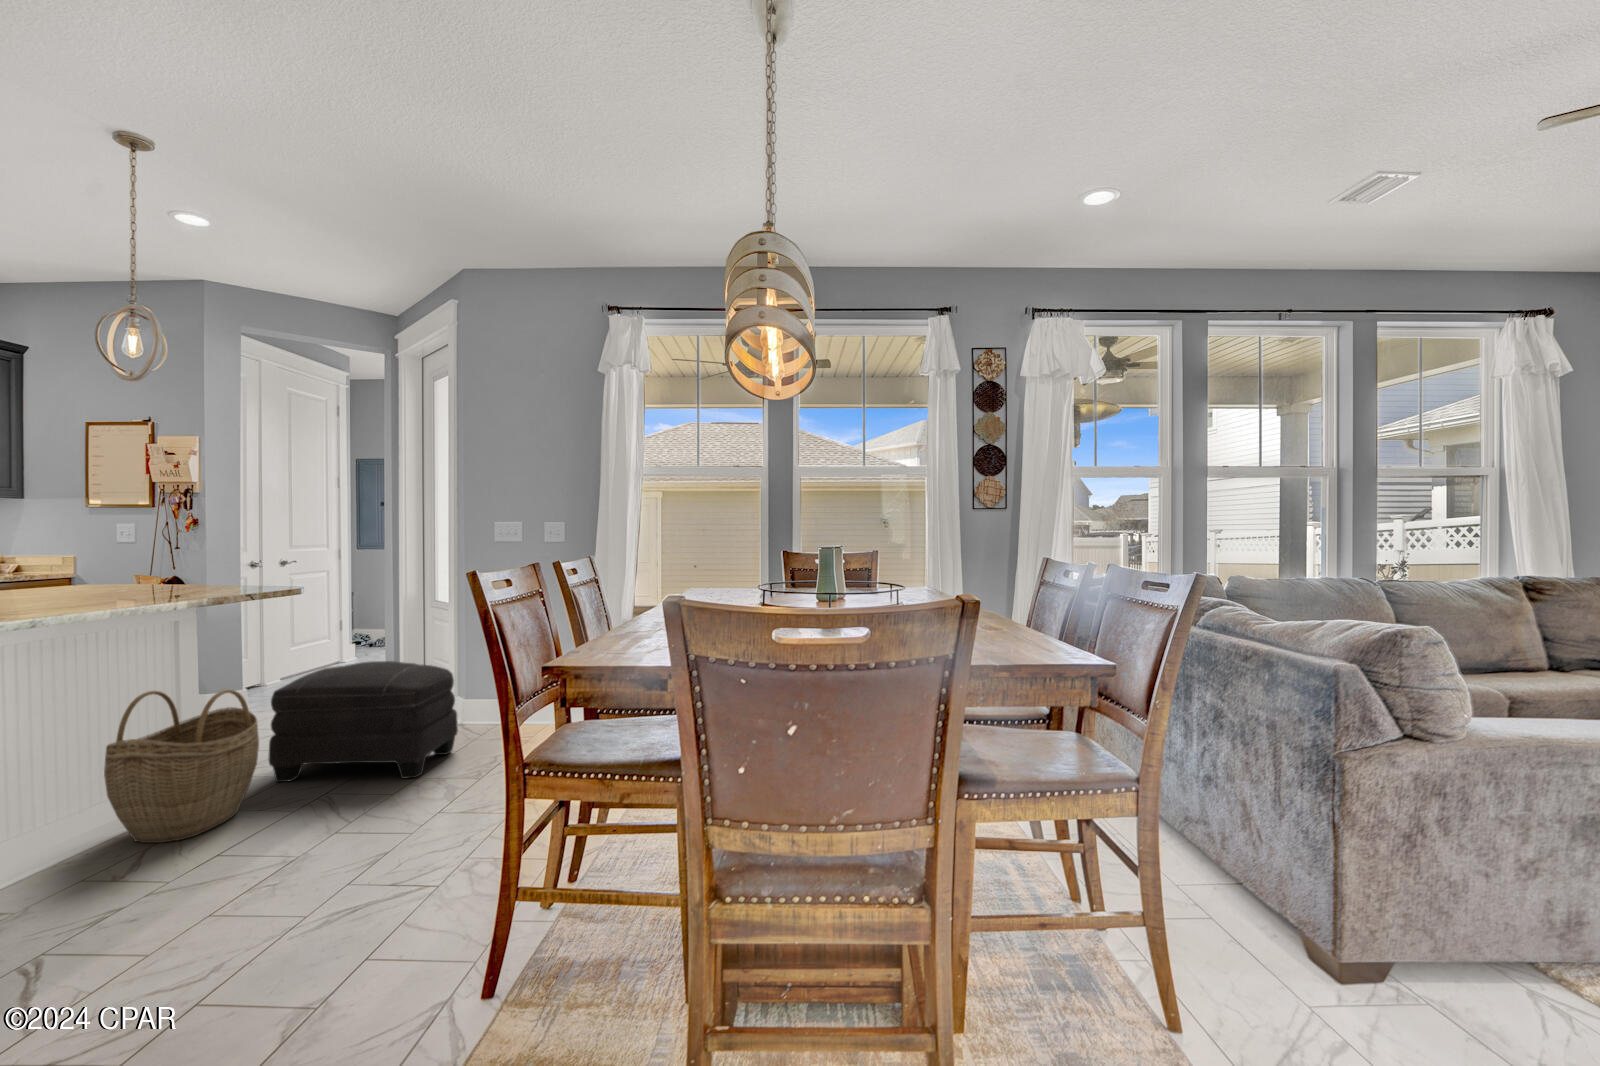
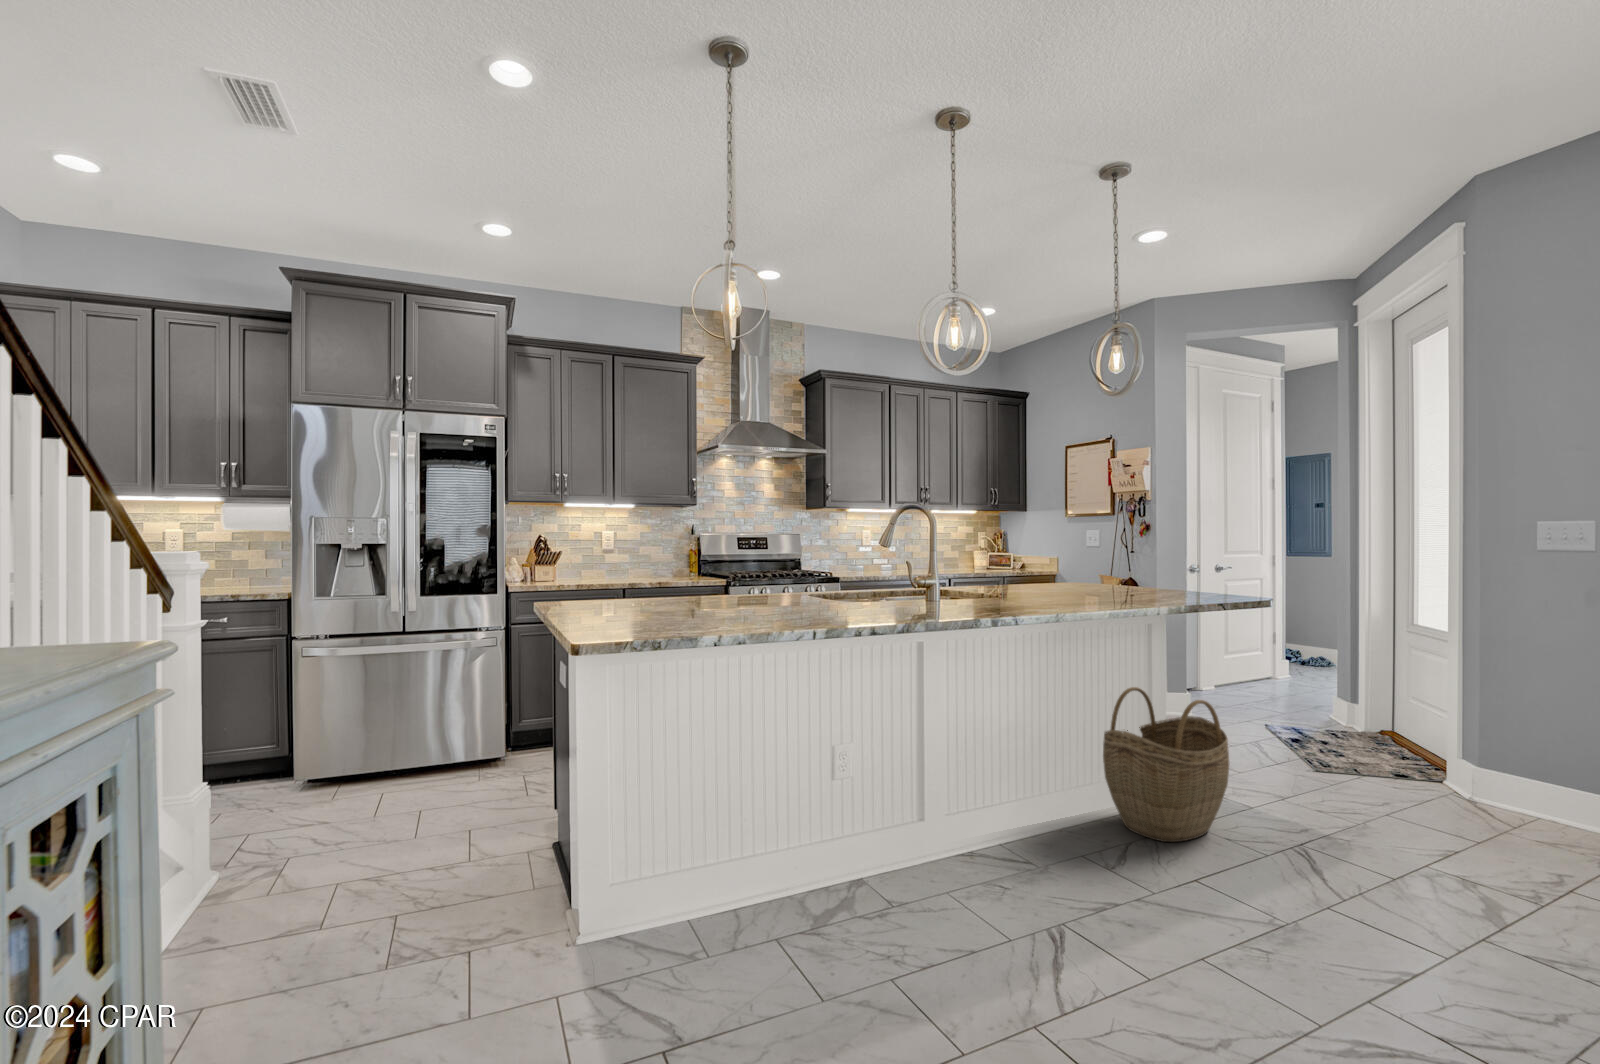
ottoman: present [269,661,458,782] -> none [1232,692,1476,862]

